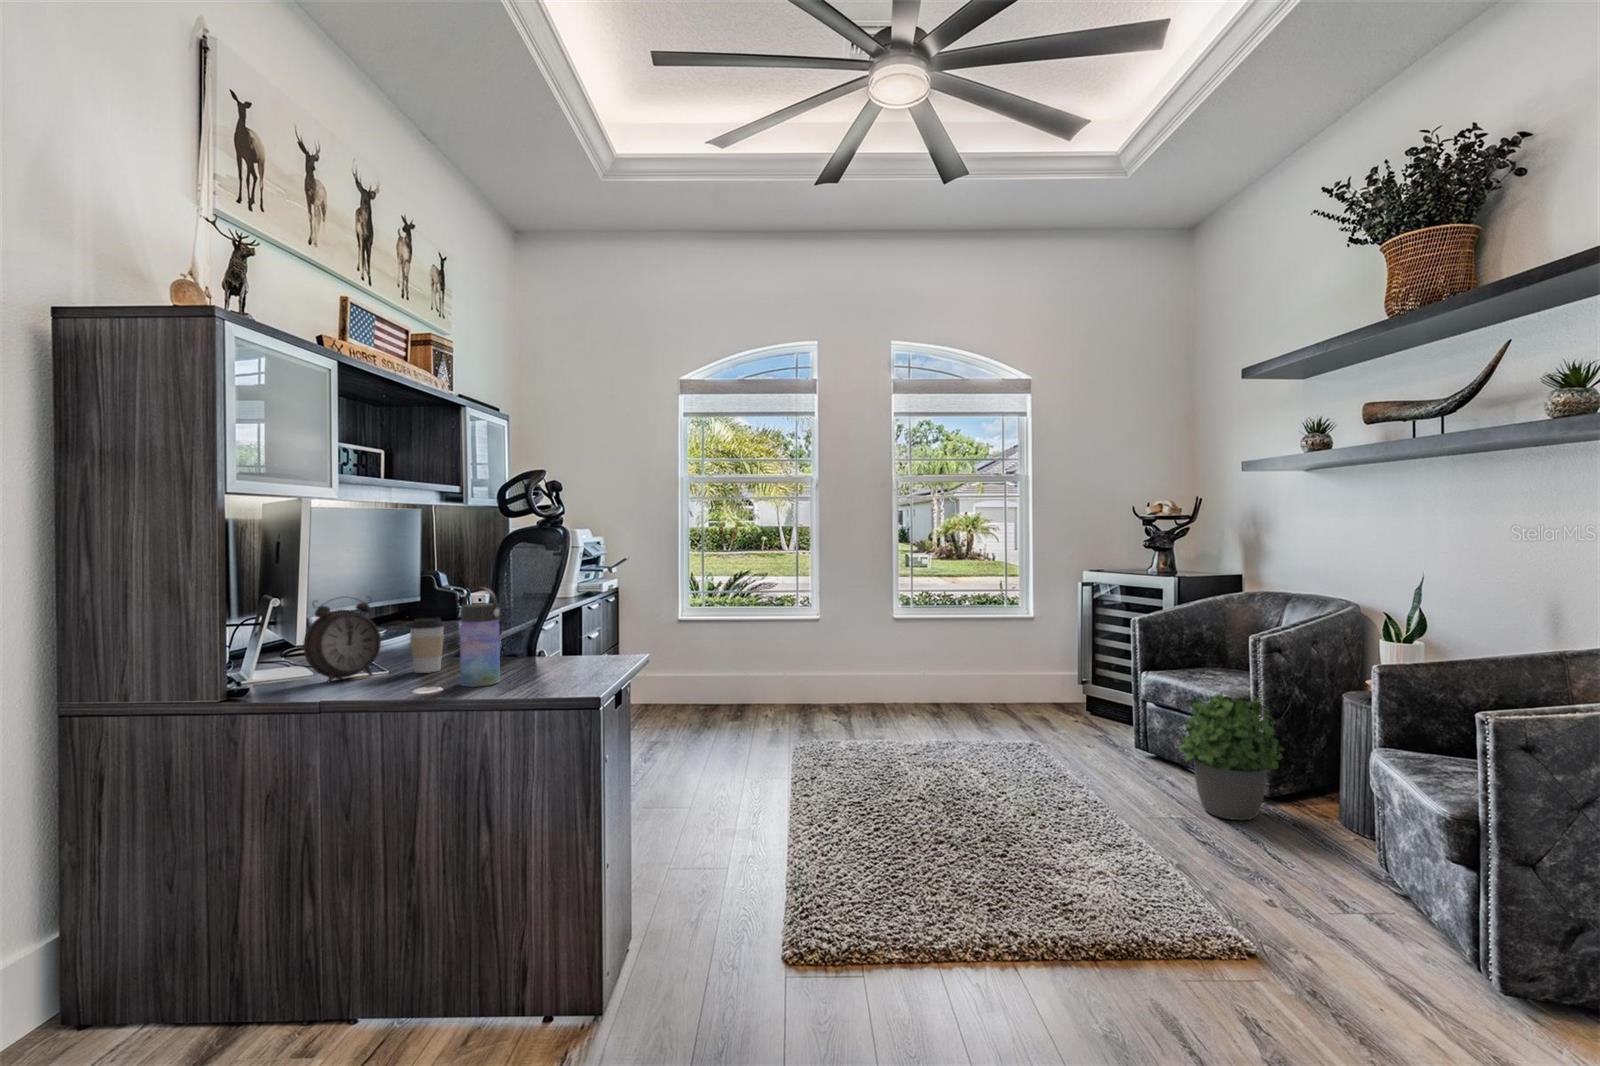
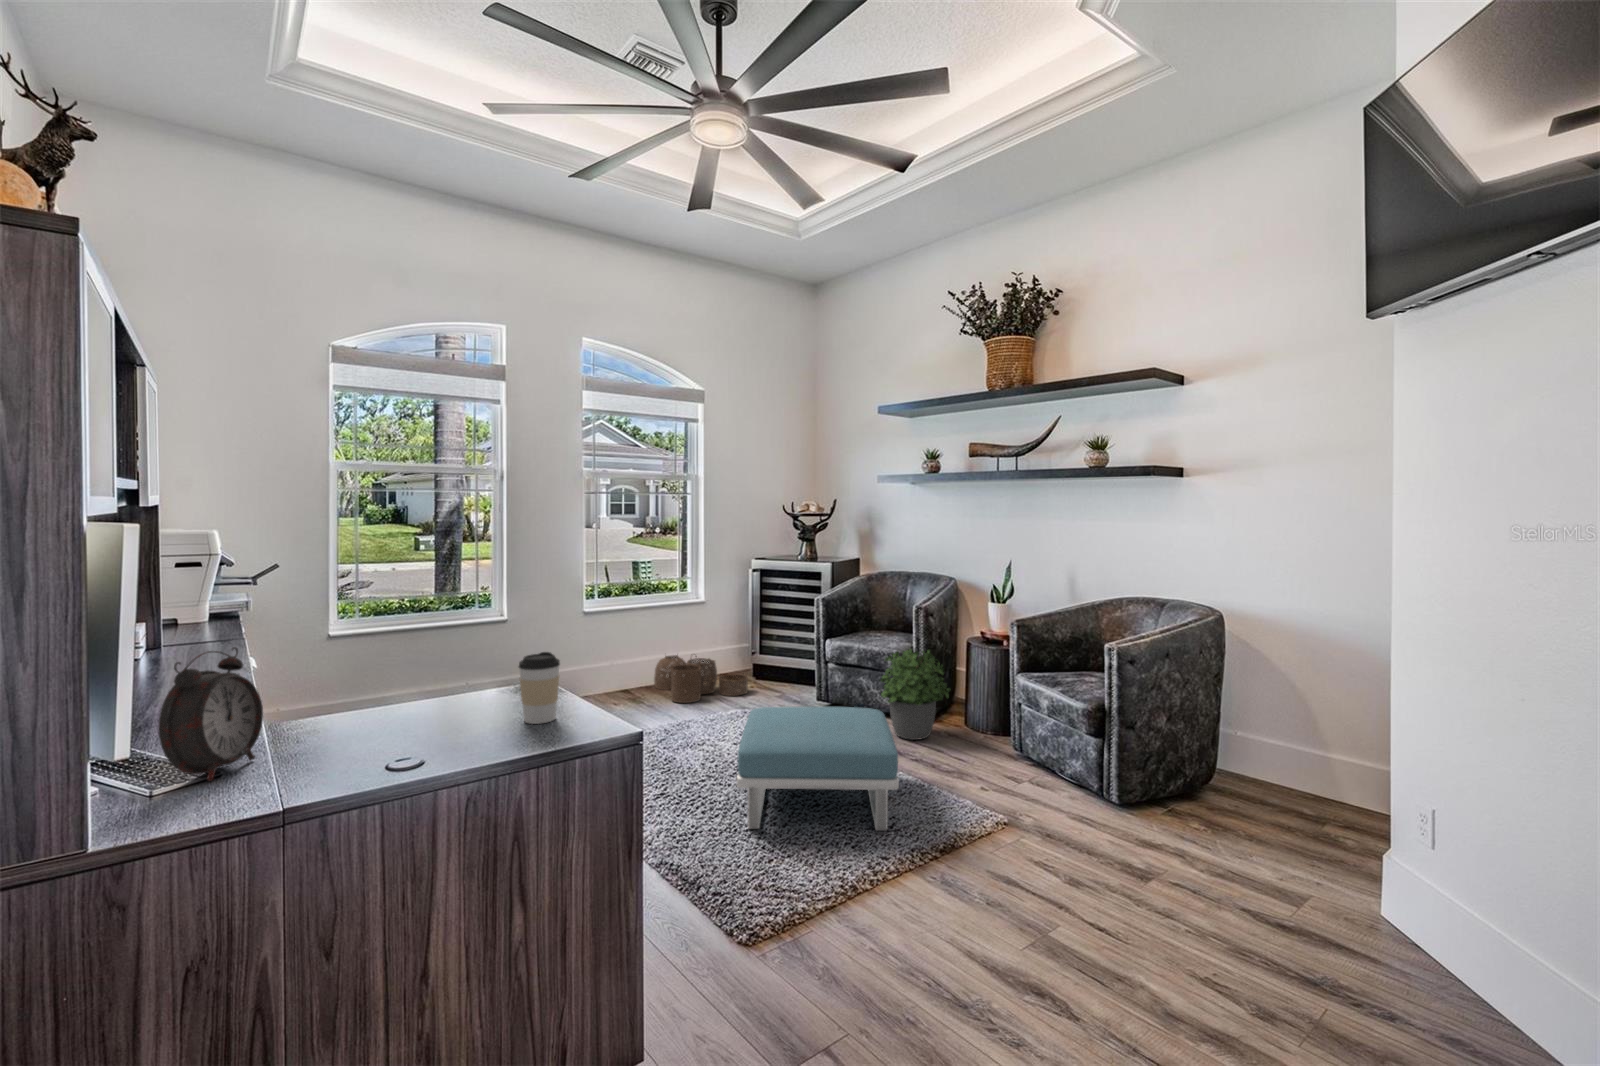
water bottle: present [460,587,500,687] -> none [428,620,481,746]
coffee cup: present [410,617,444,673] -> present [519,652,560,724]
woven basket: none [963,670,1060,728] -> present [654,655,748,703]
footstool: none [894,734,1131,908] -> present [737,706,899,831]

